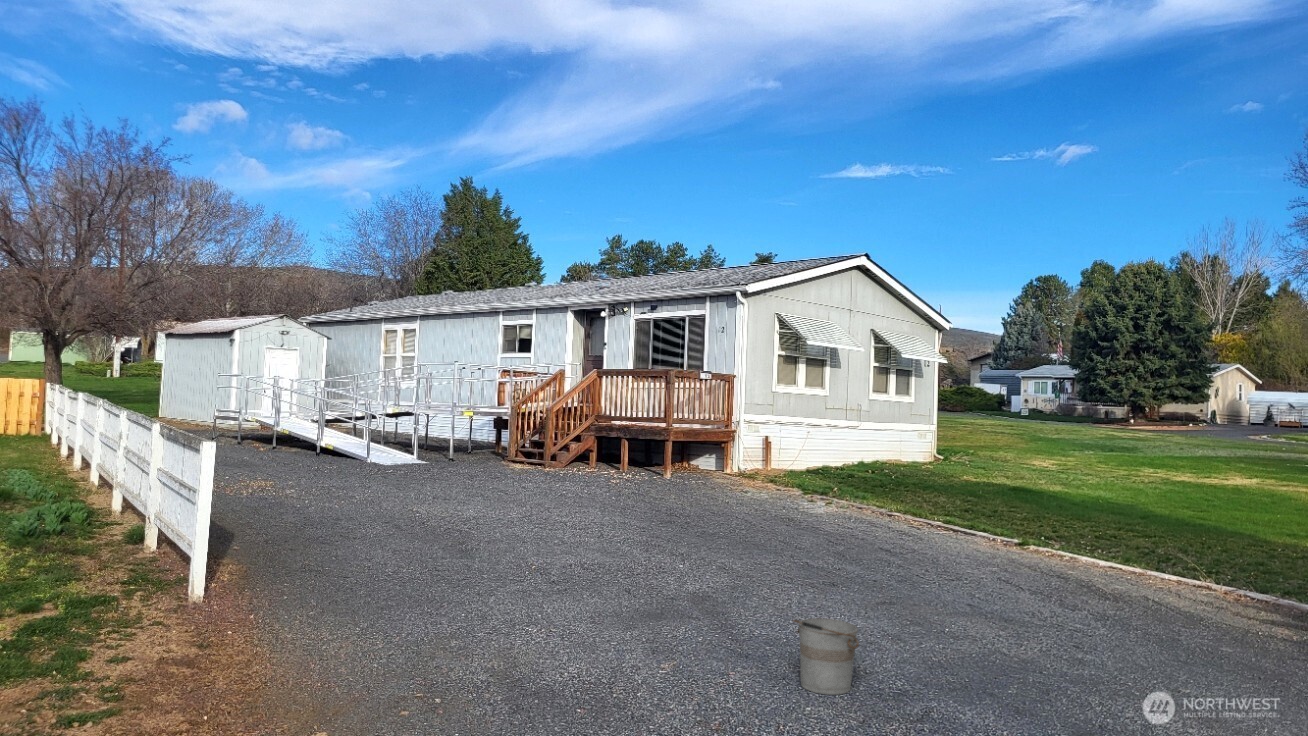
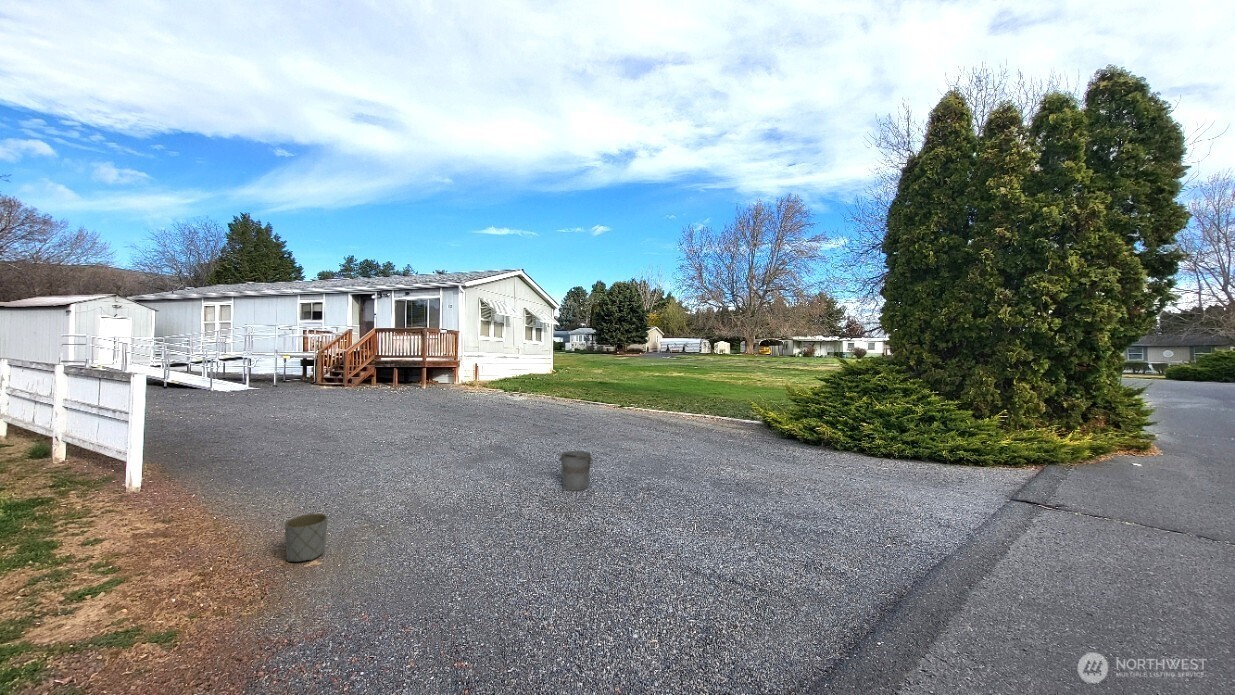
planter: none [364,649,415,714] -> present [285,514,327,562]

